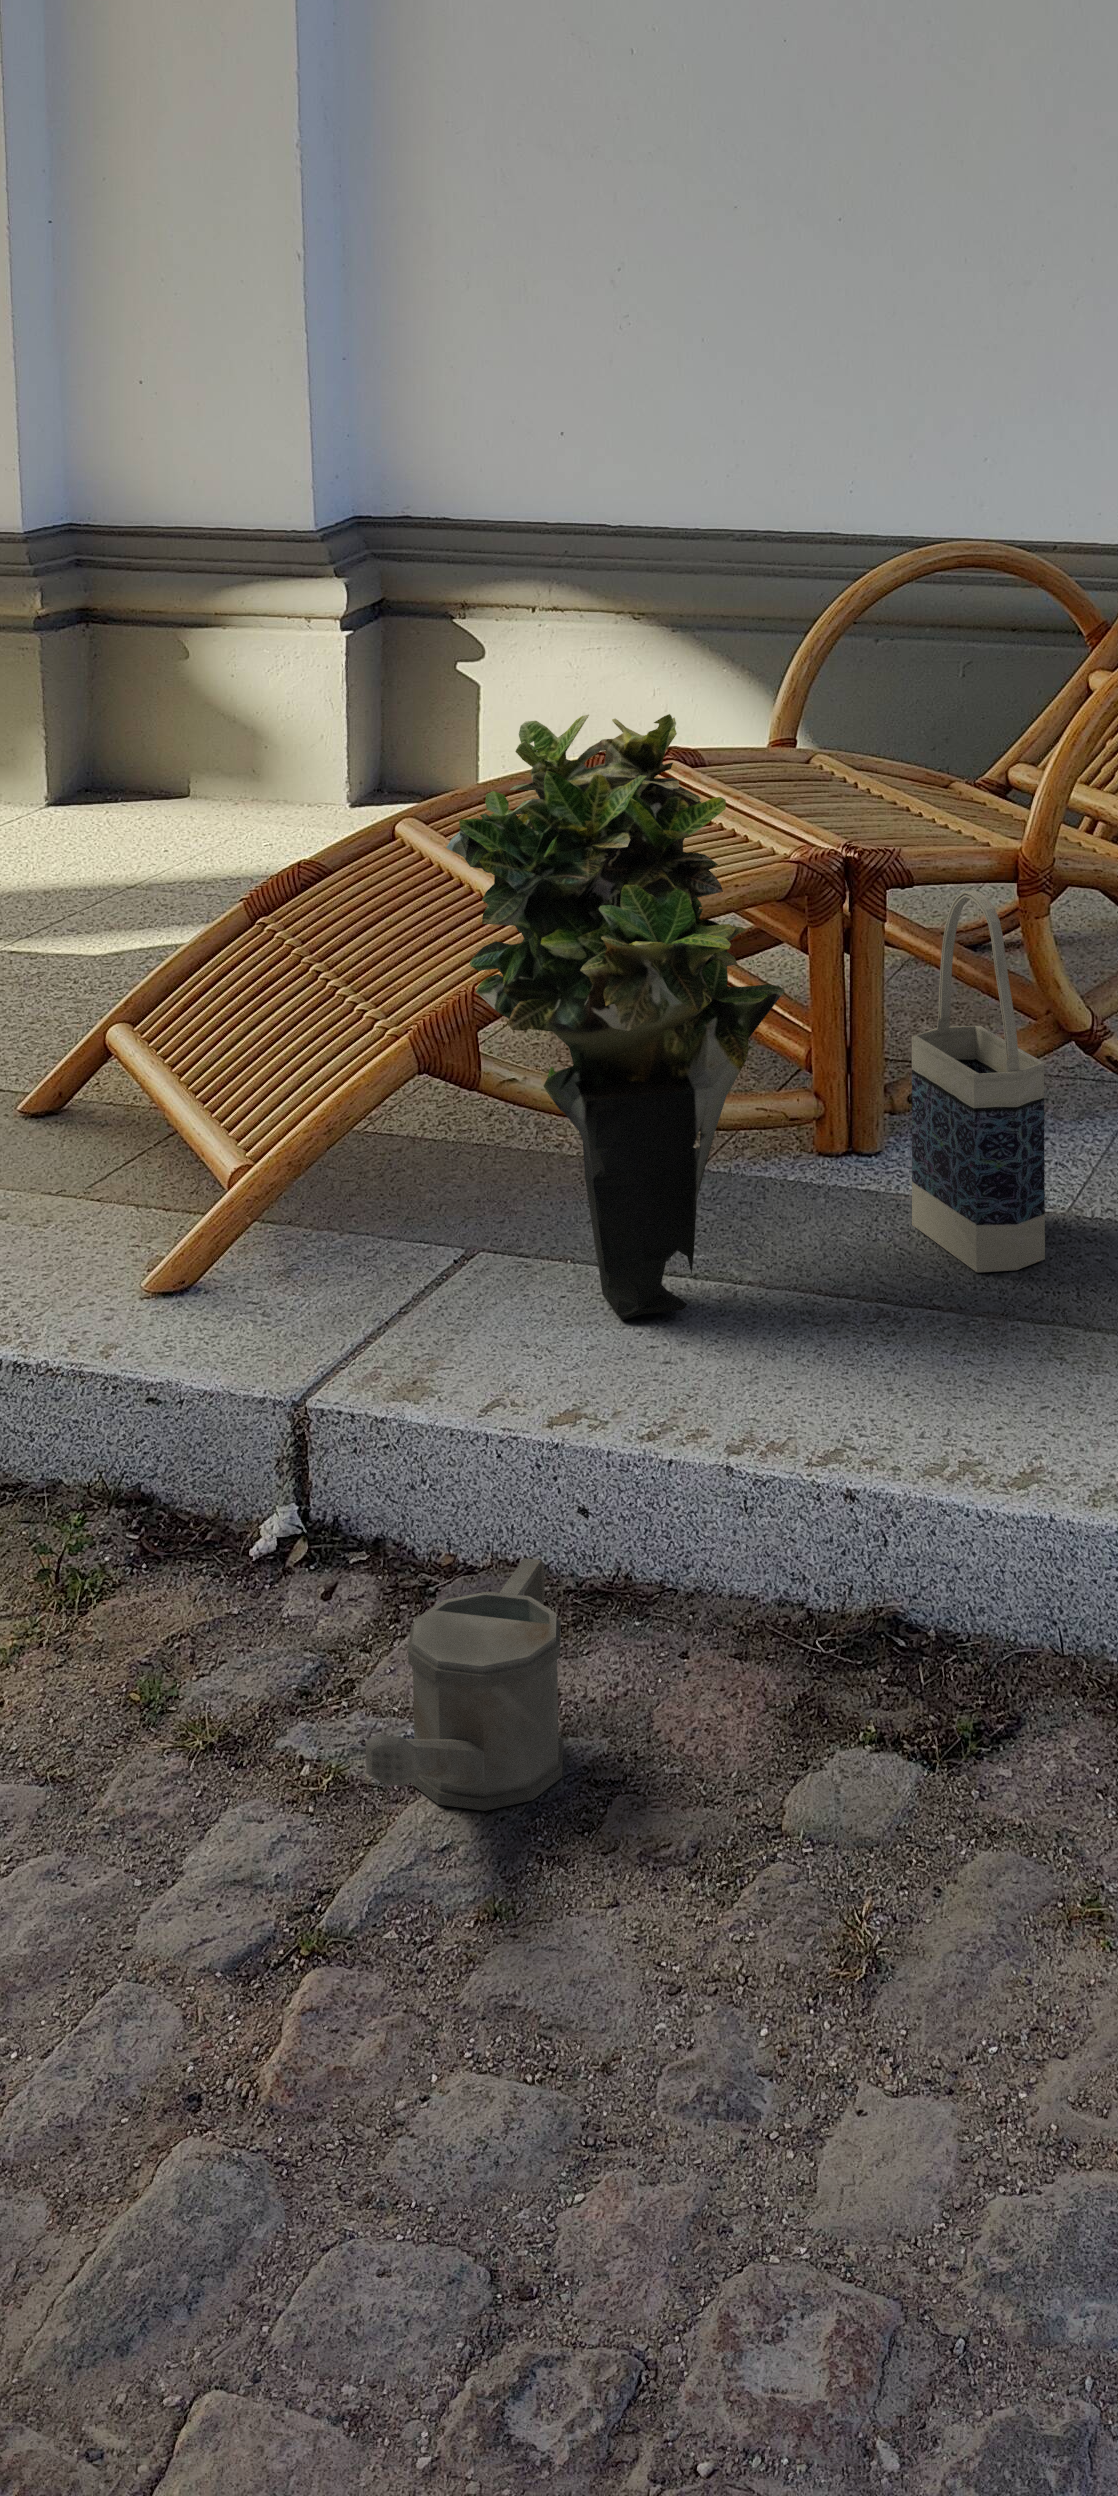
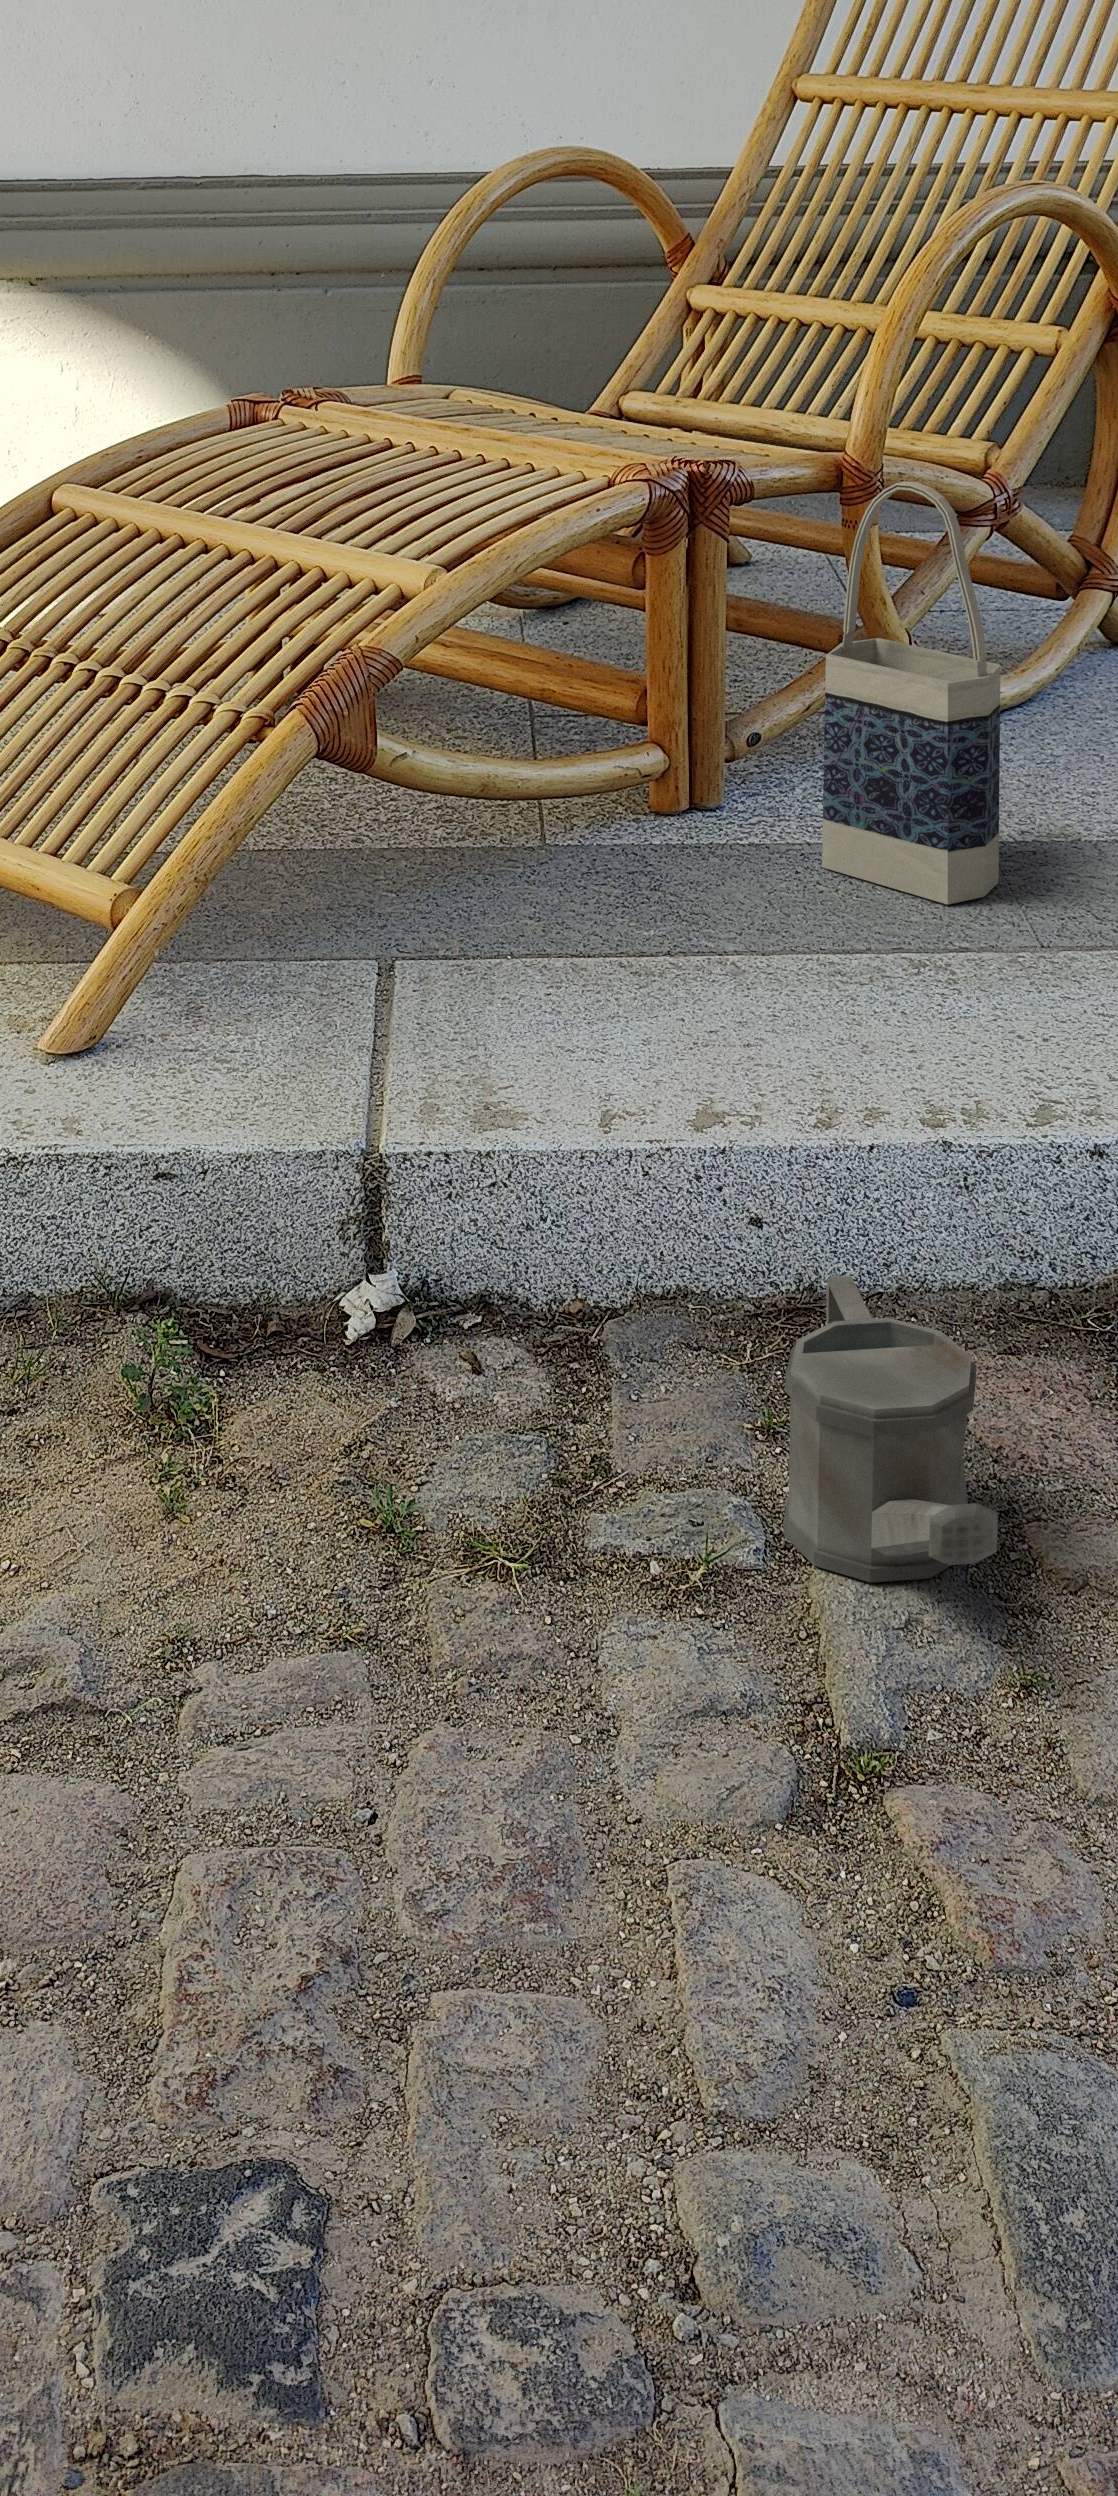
potted plant: present [446,714,785,1320] -> none [384,298,776,1005]

